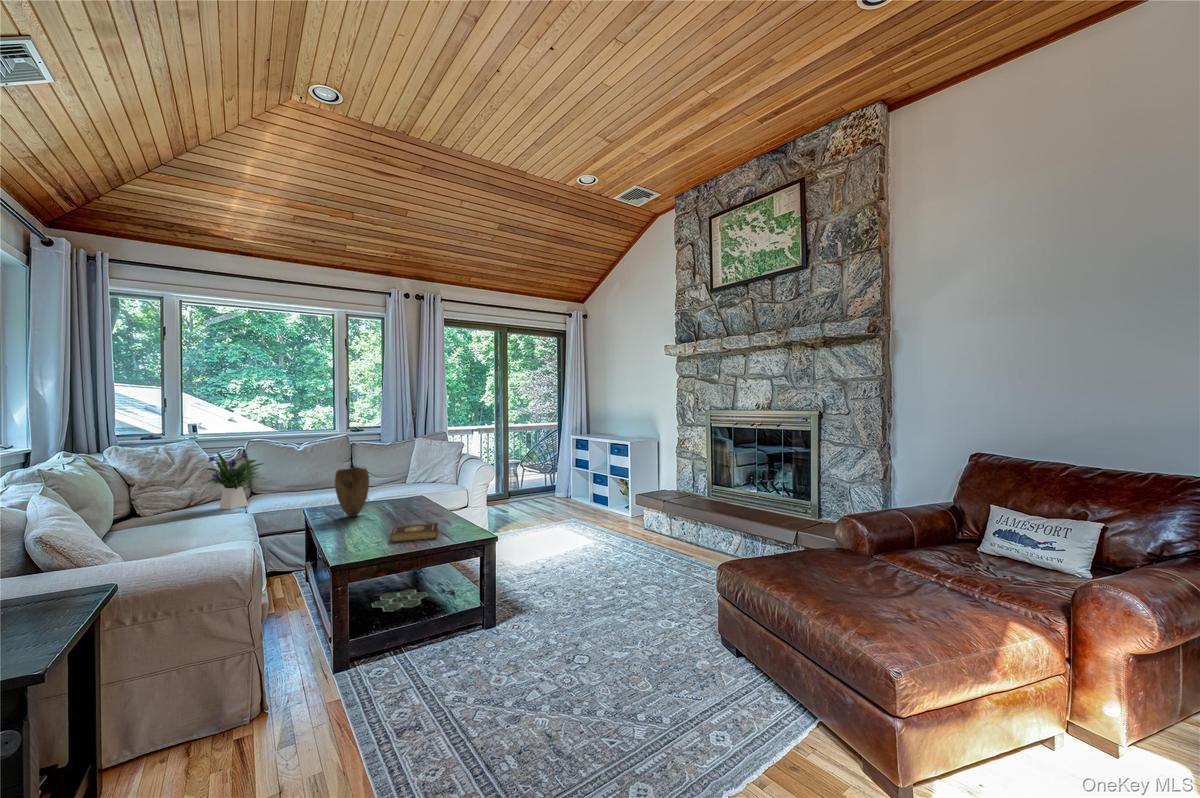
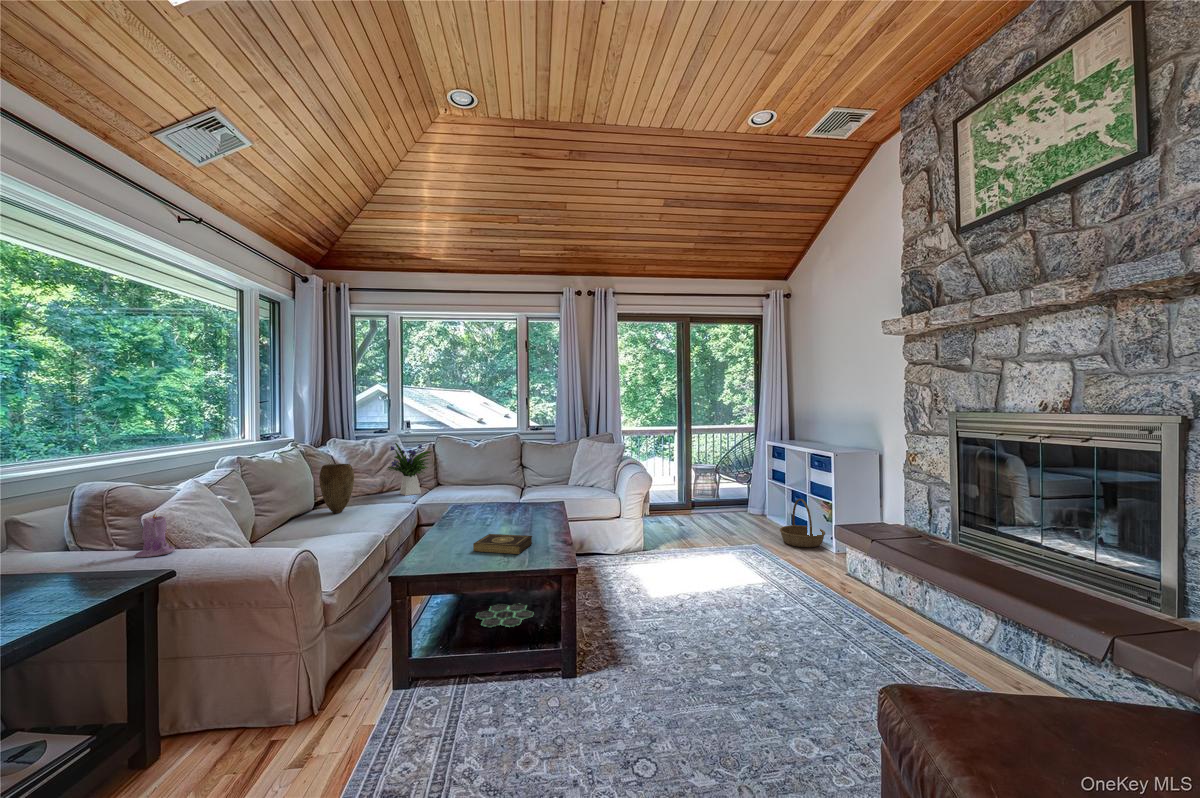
vase: present [335,468,369,517] -> present [319,464,354,513]
basket: none [587,478,620,515] -> present [780,499,825,547]
candle: none [44,537,93,589] -> present [135,513,175,557]

